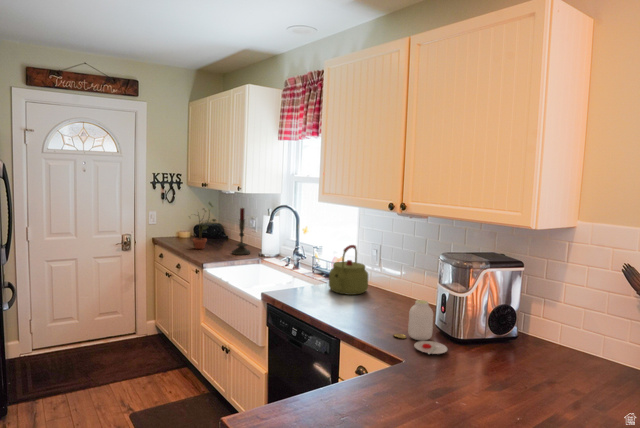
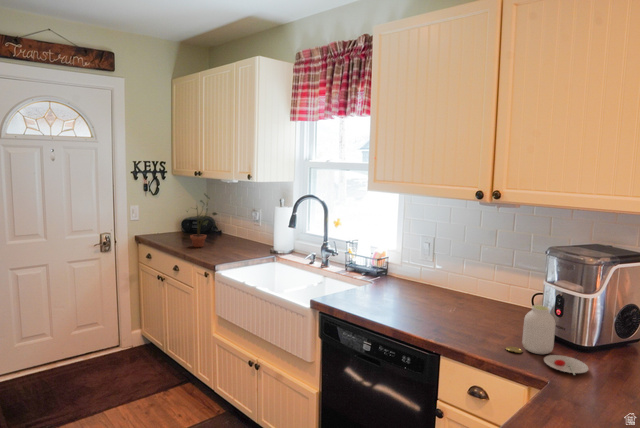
candle: present [232,208,250,255] -> none [239,198,260,252]
kettle: present [329,245,368,295] -> none [381,239,428,297]

